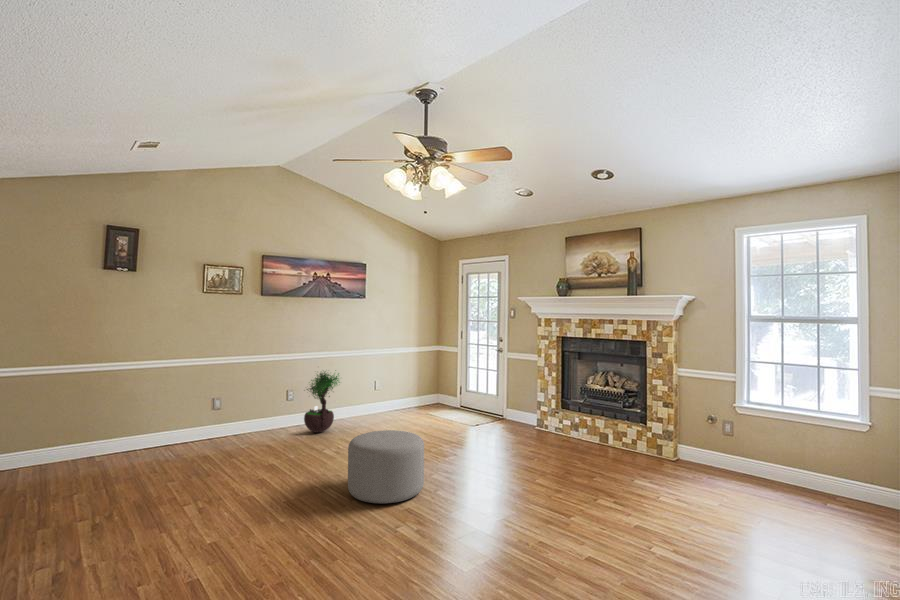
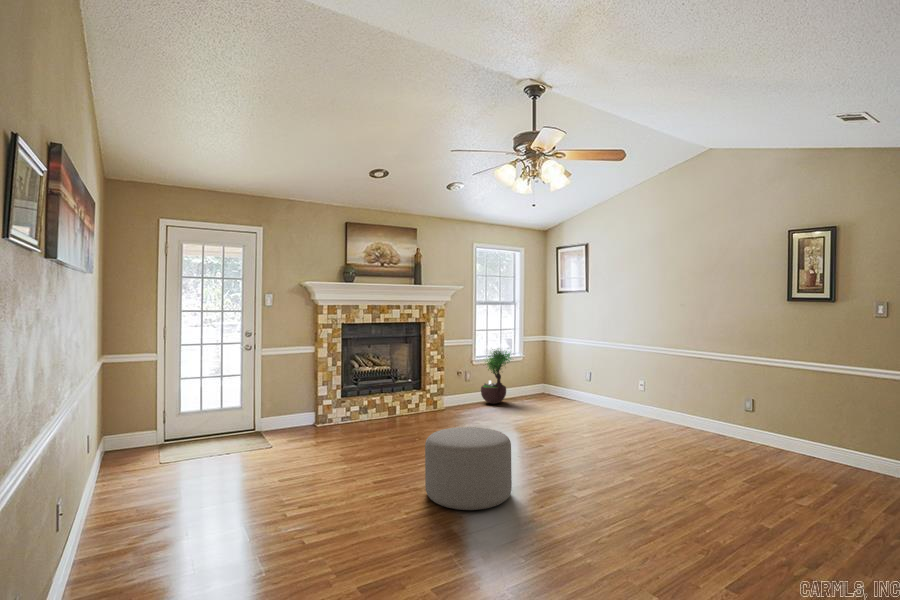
potted tree: present [304,371,340,433] -> present [481,350,511,404]

